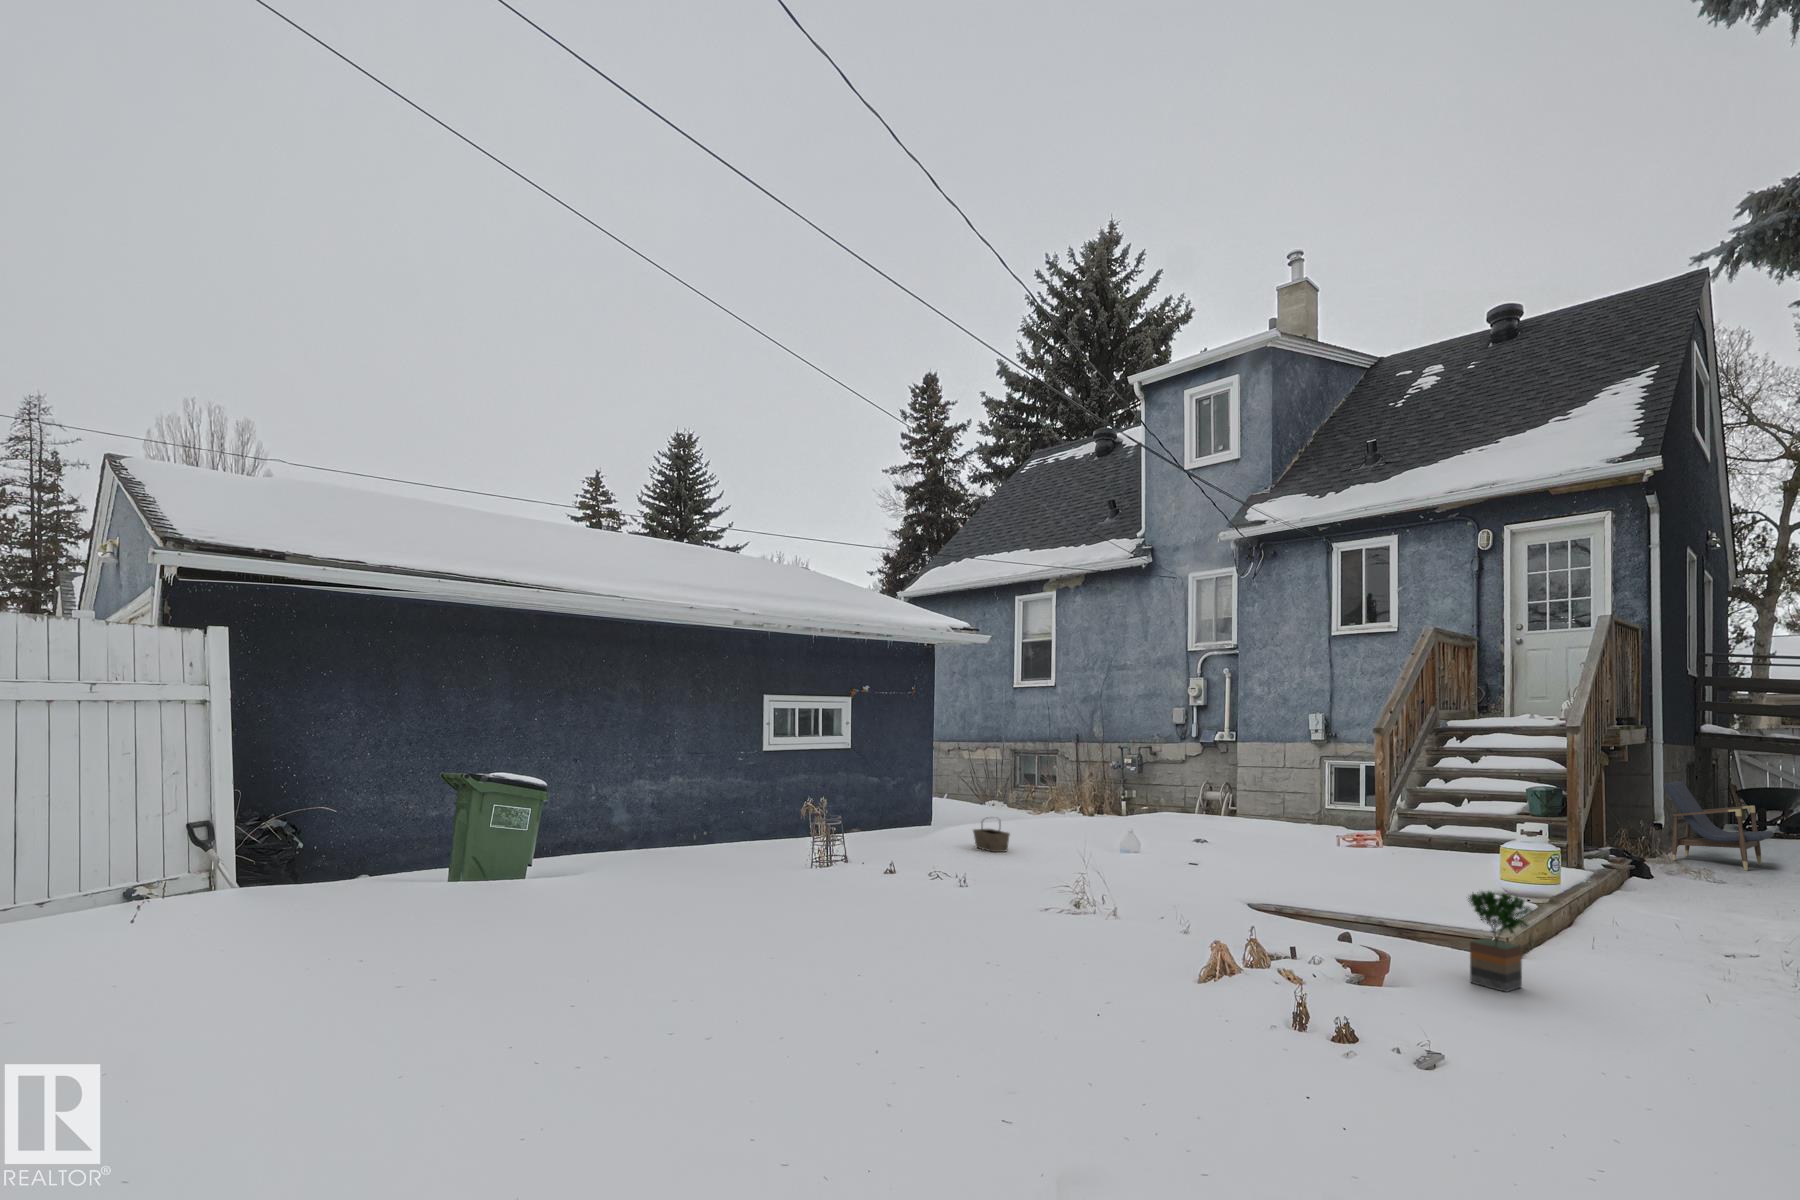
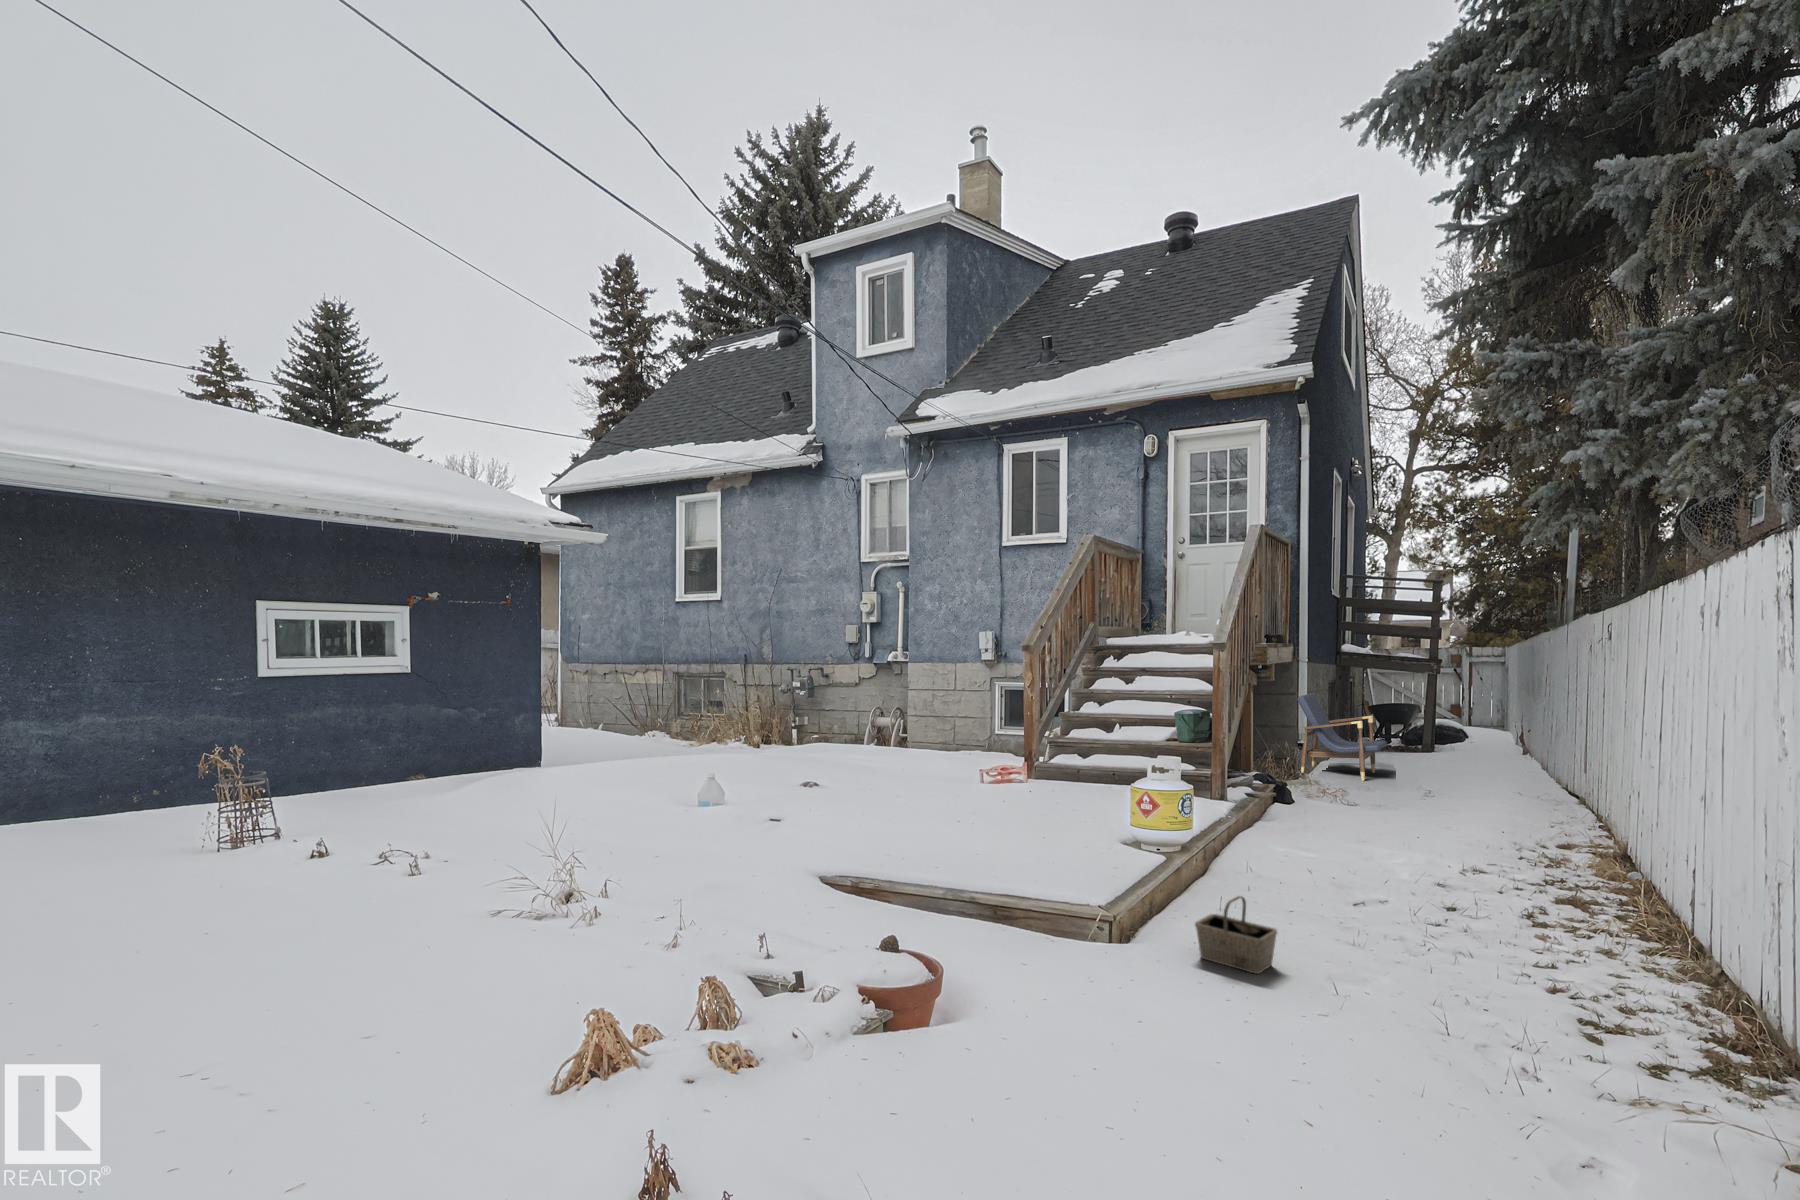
basket: present [973,817,1010,852] -> present [1195,896,1277,974]
potted tree: present [1468,891,1532,992] -> none [1075,877,1155,1016]

